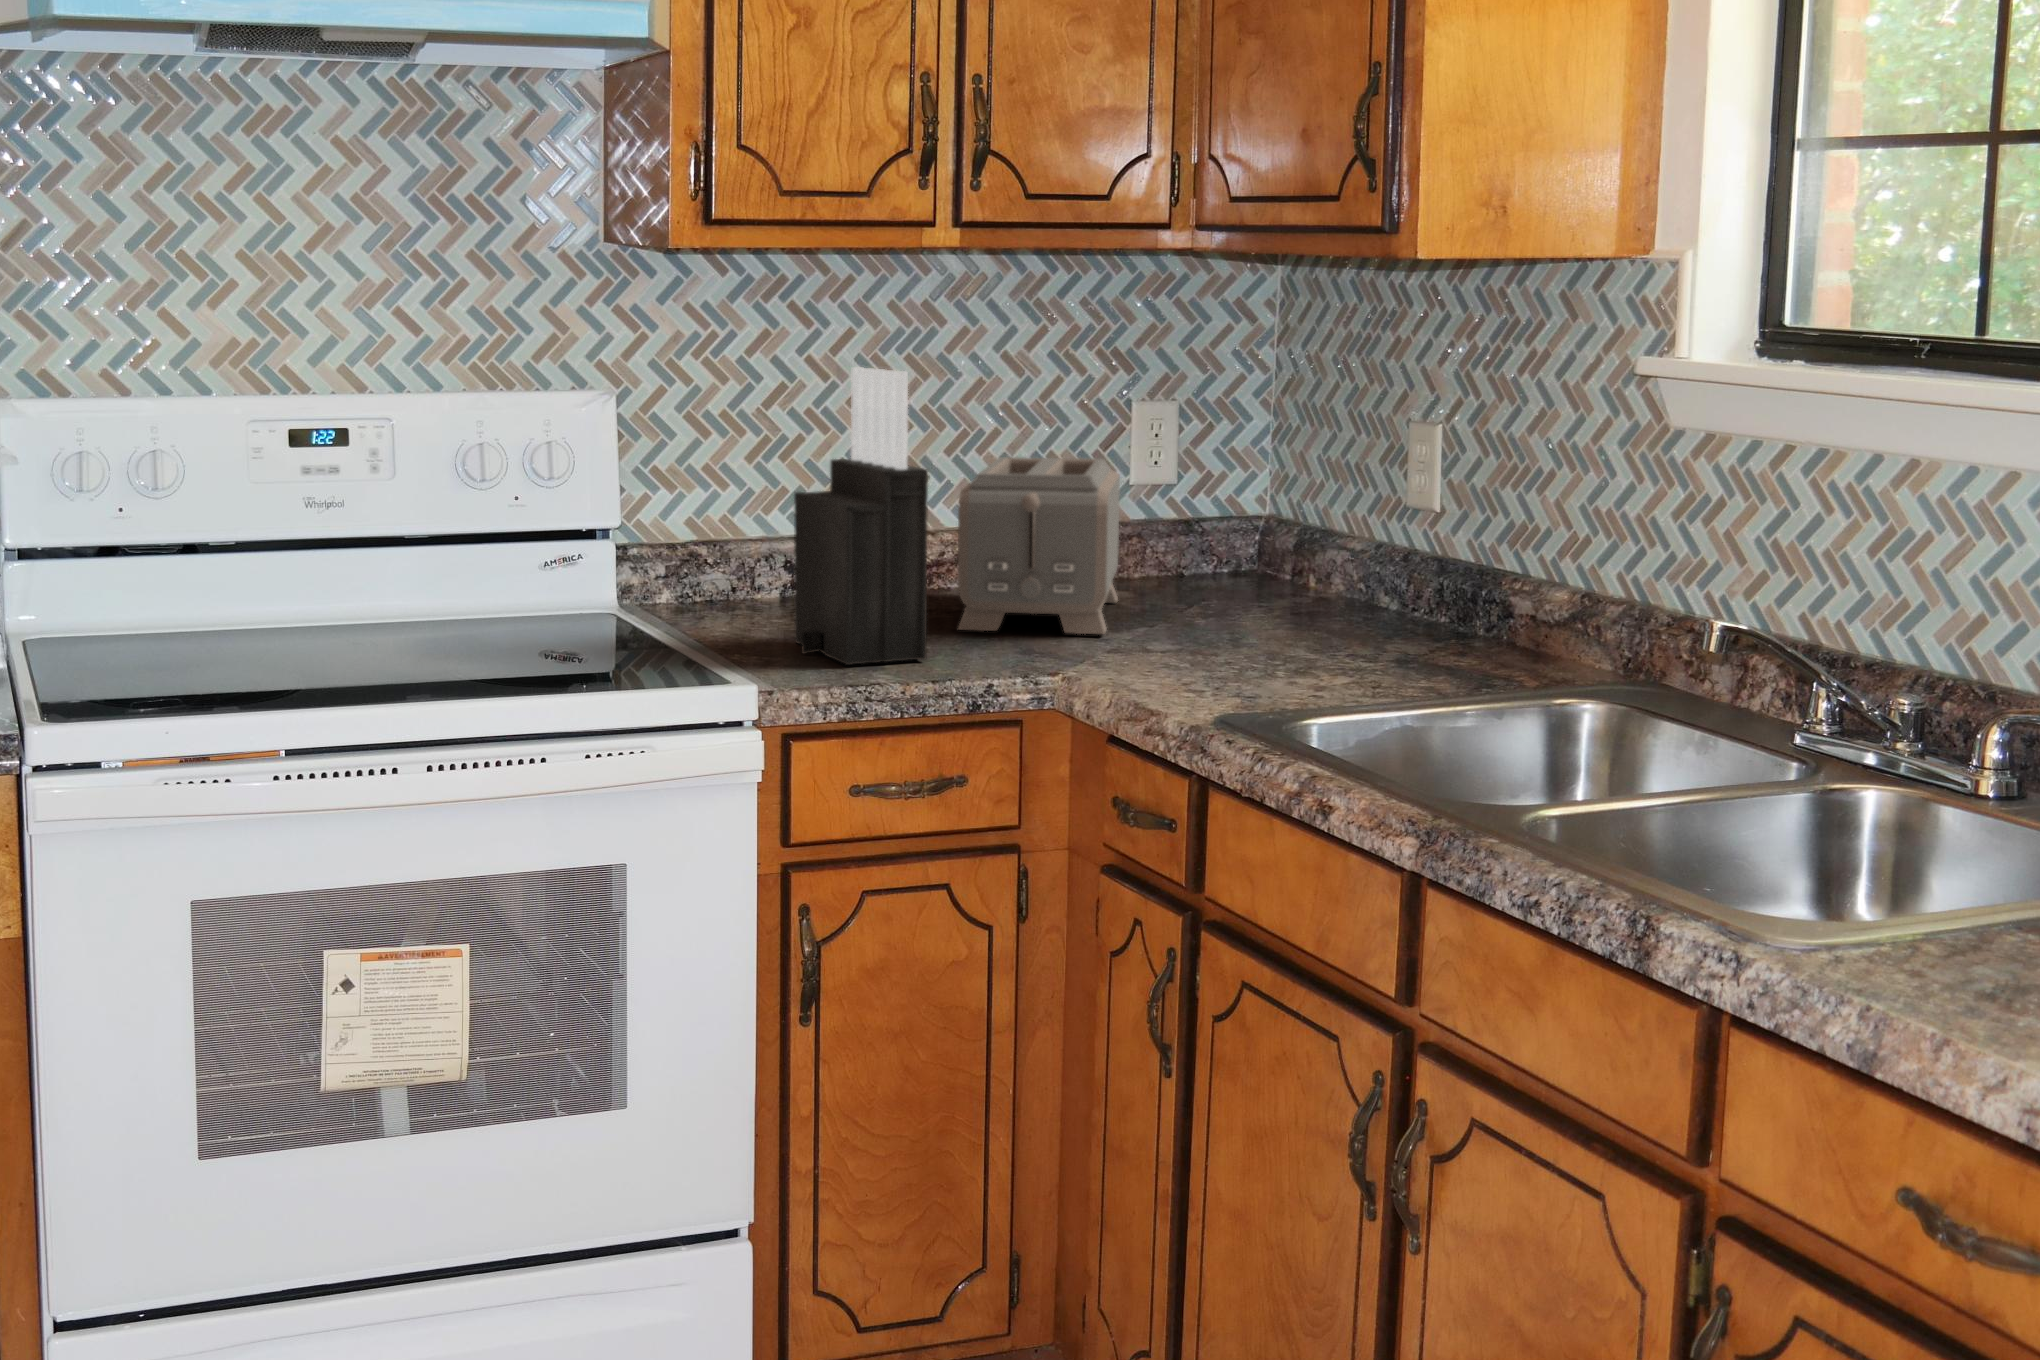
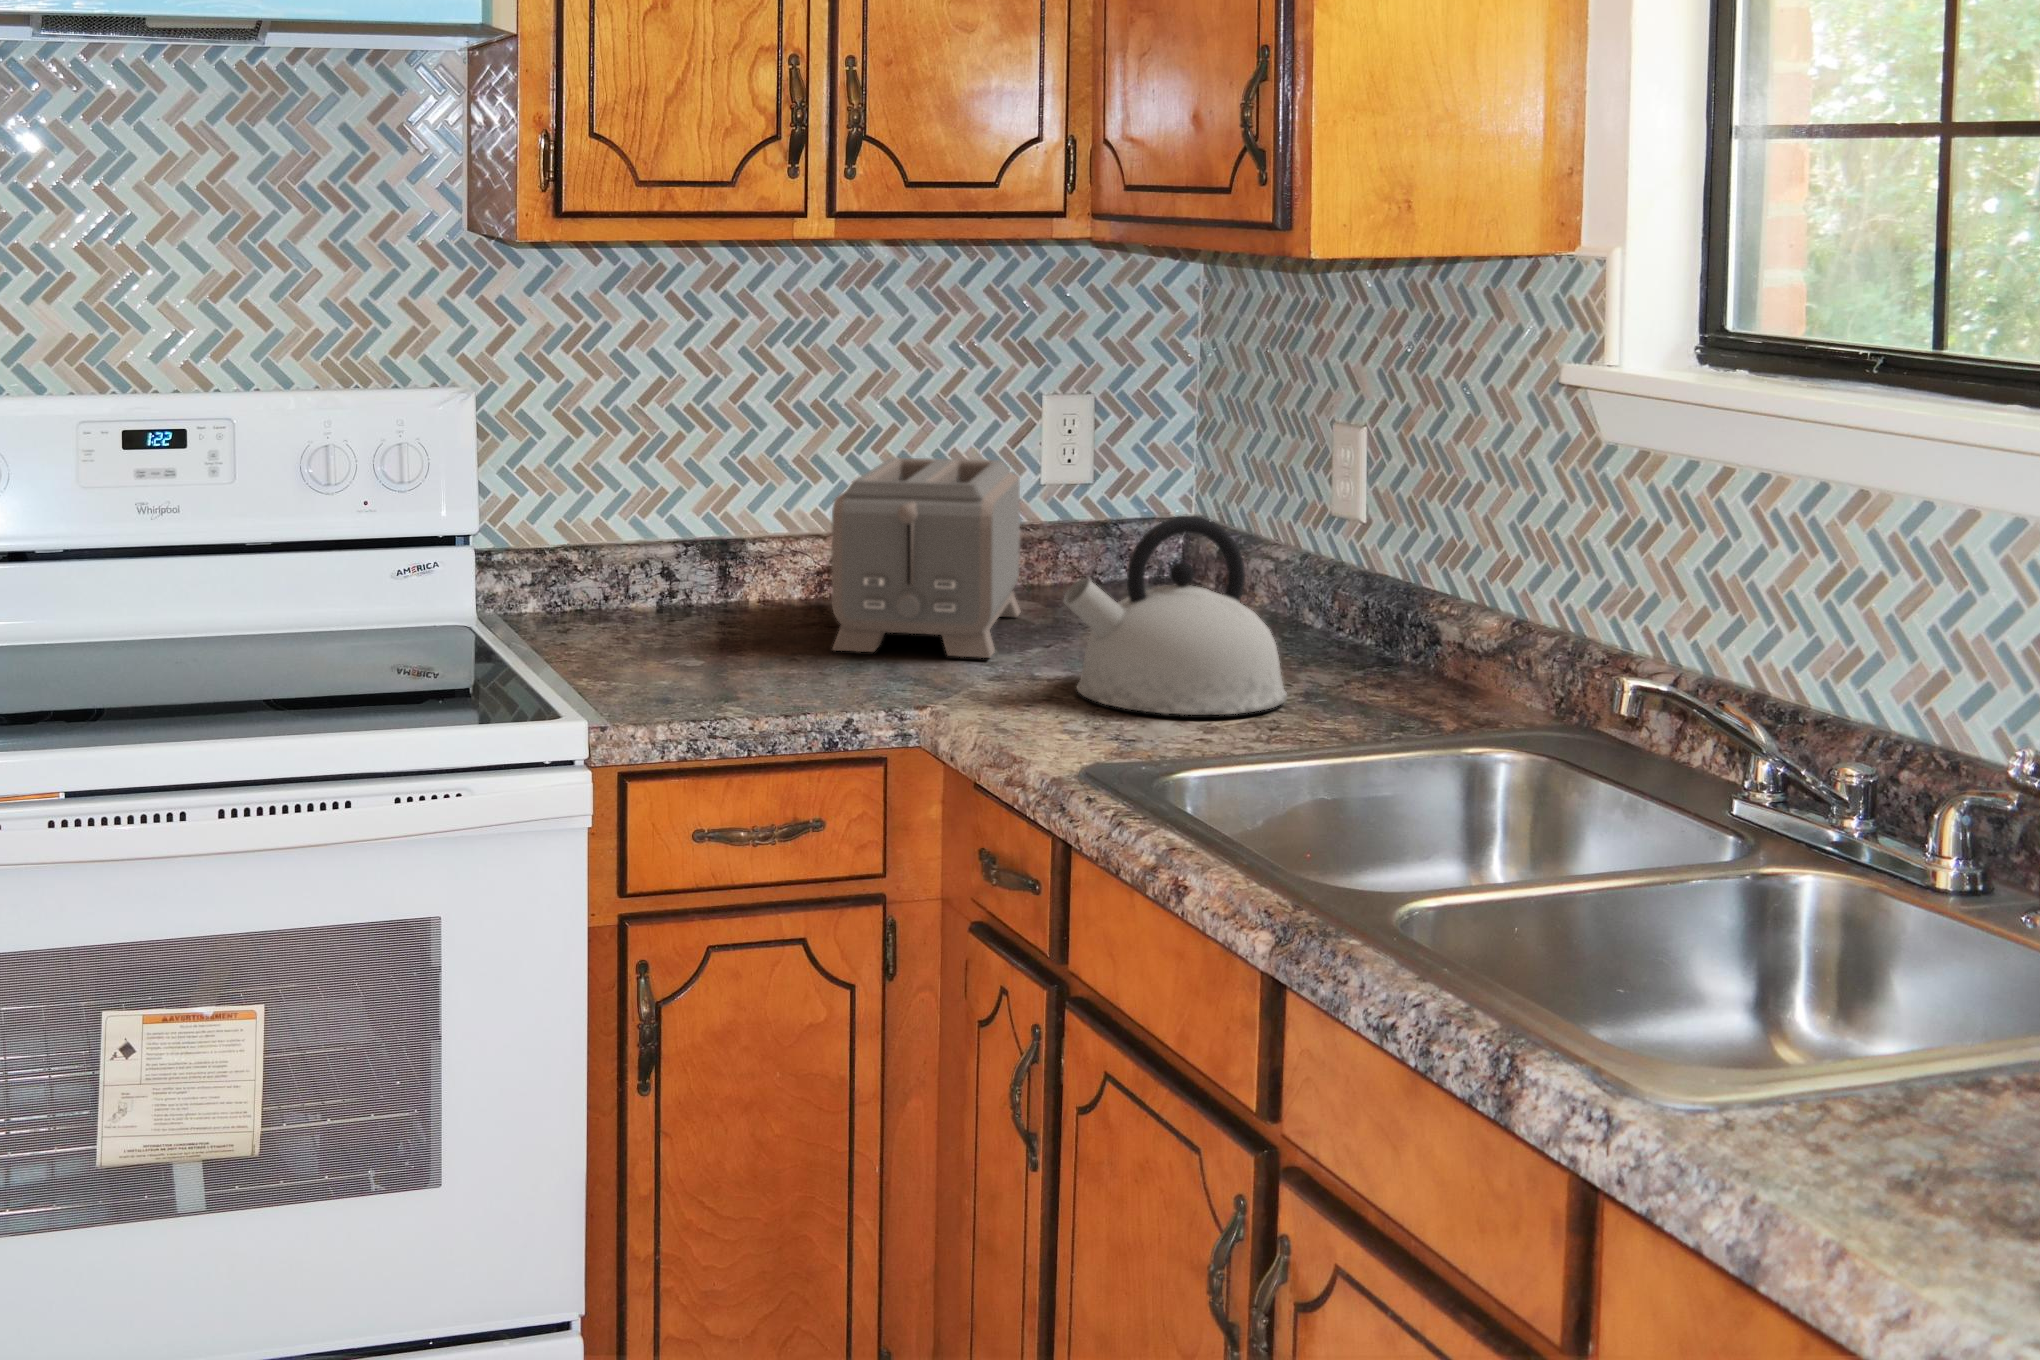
knife block: present [794,367,928,665] -> none [649,367,784,695]
kettle: none [1182,499,1381,676] -> present [1064,516,1287,715]

